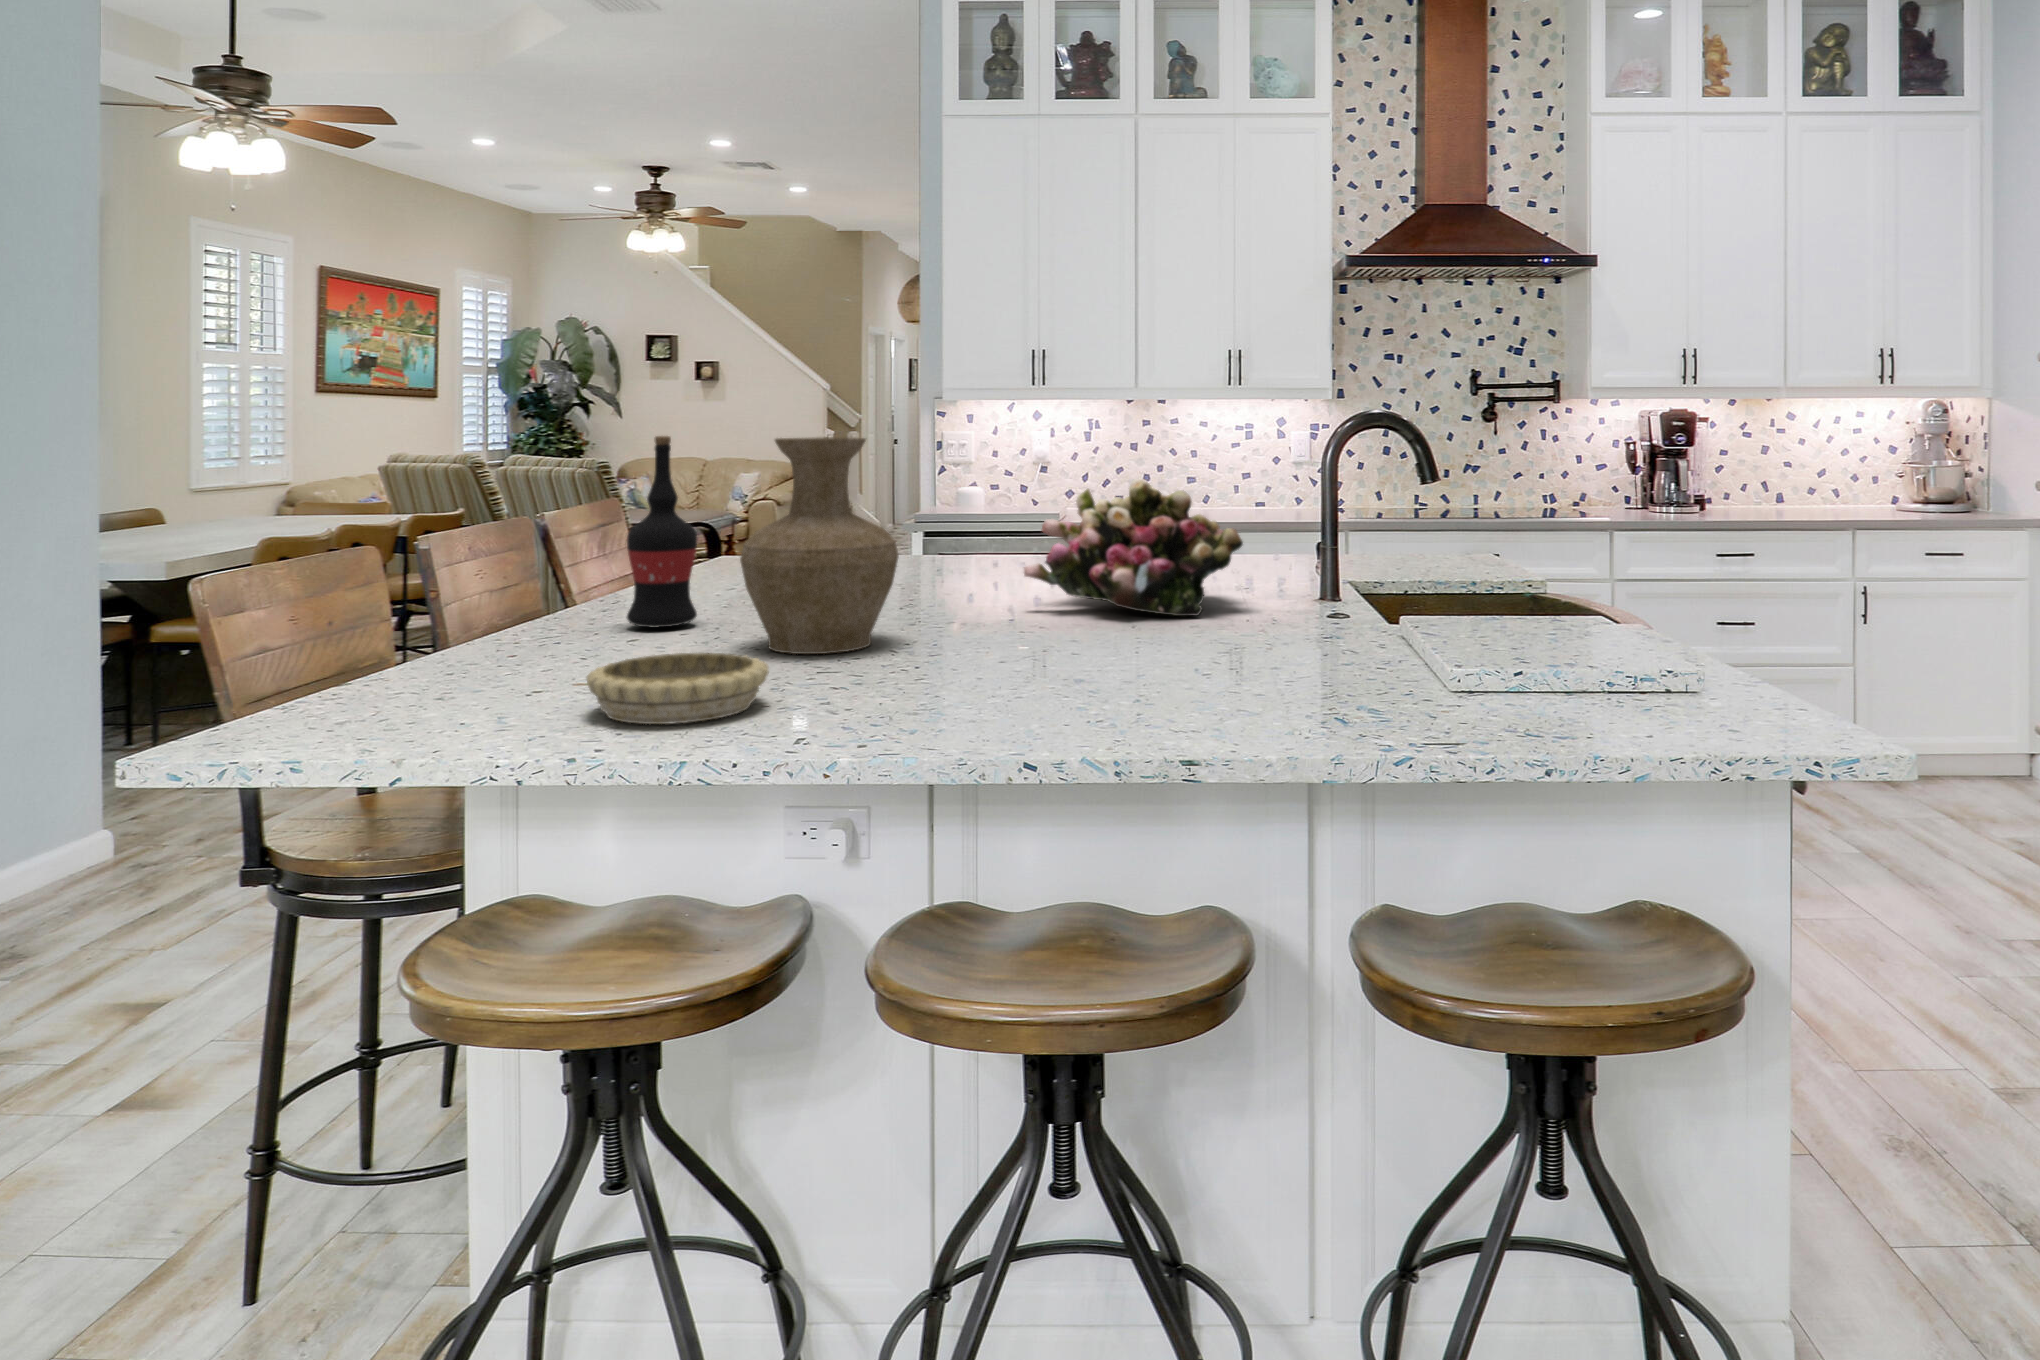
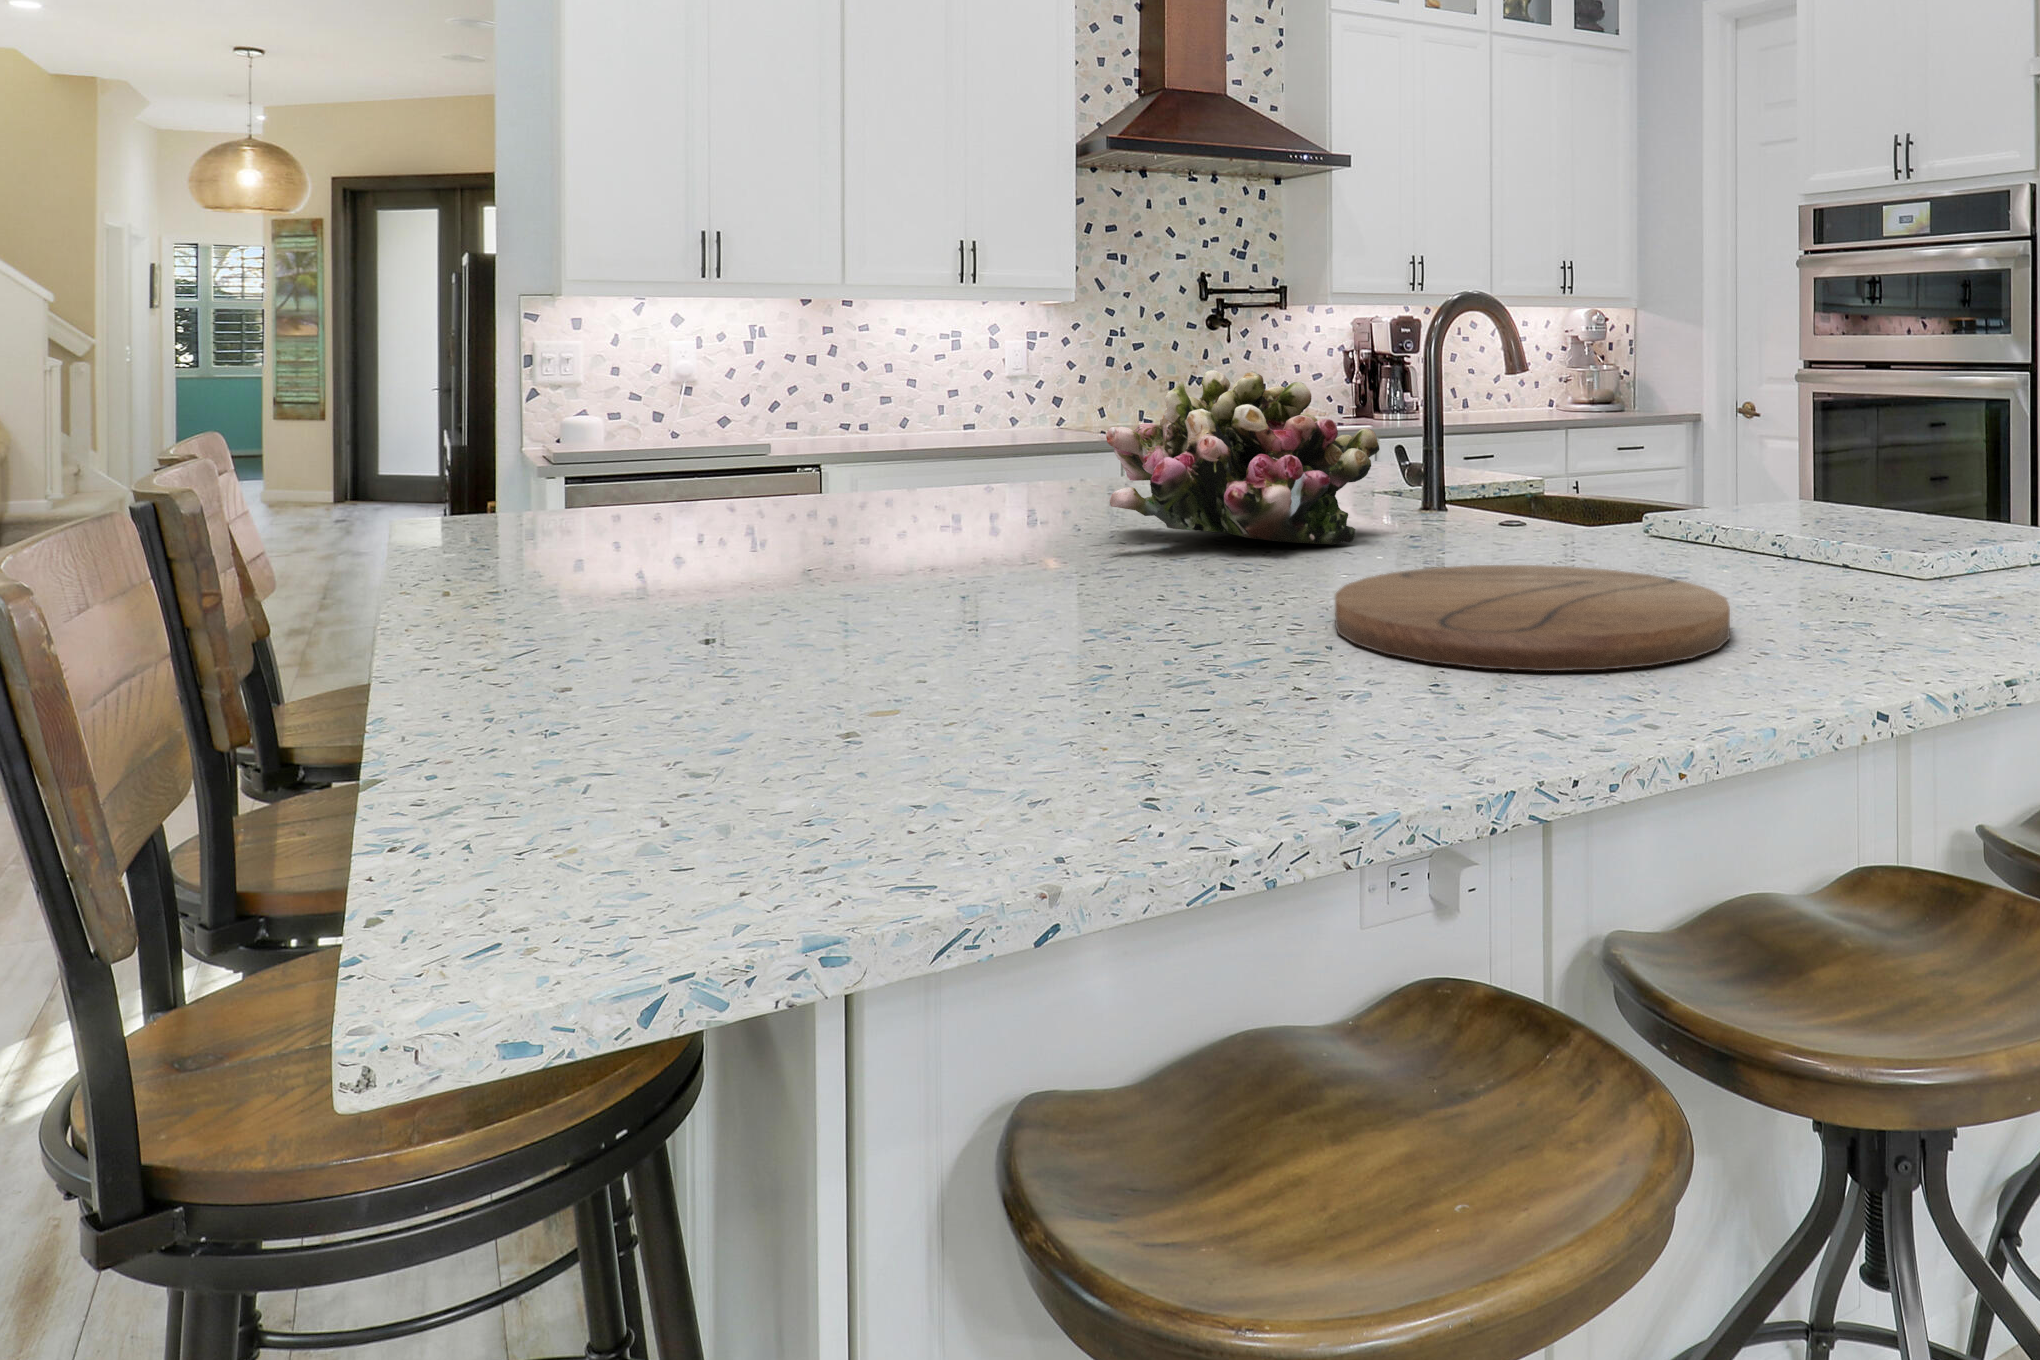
wine bottle: present [627,436,697,627] -> none [517,295,655,632]
vase: present [740,437,899,654] -> none [833,292,1093,646]
cutting board: none [983,635,1261,708] -> present [1335,565,1730,671]
decorative bowl: present [586,653,769,724] -> none [882,652,1214,804]

